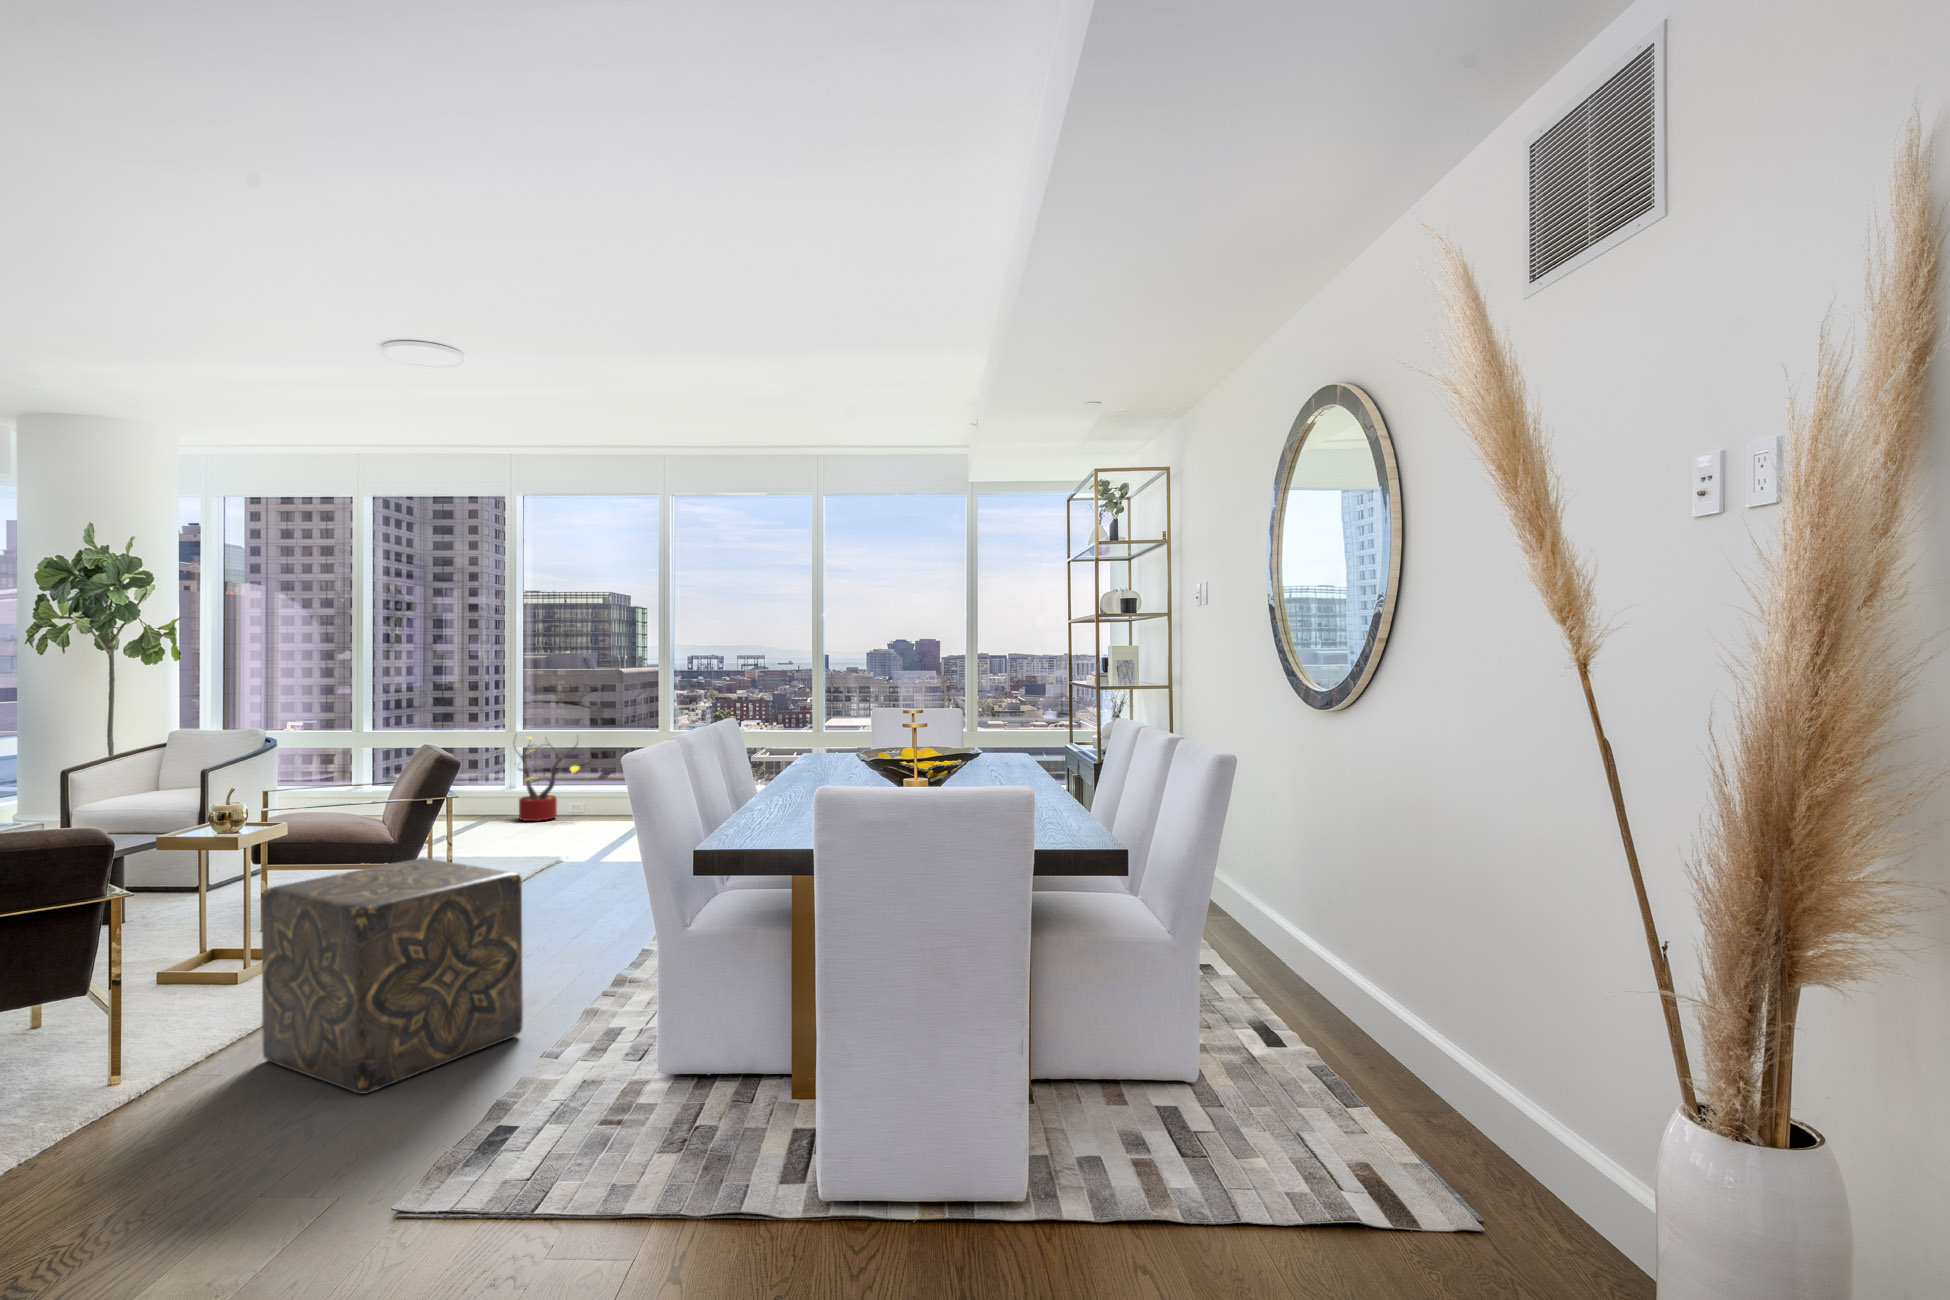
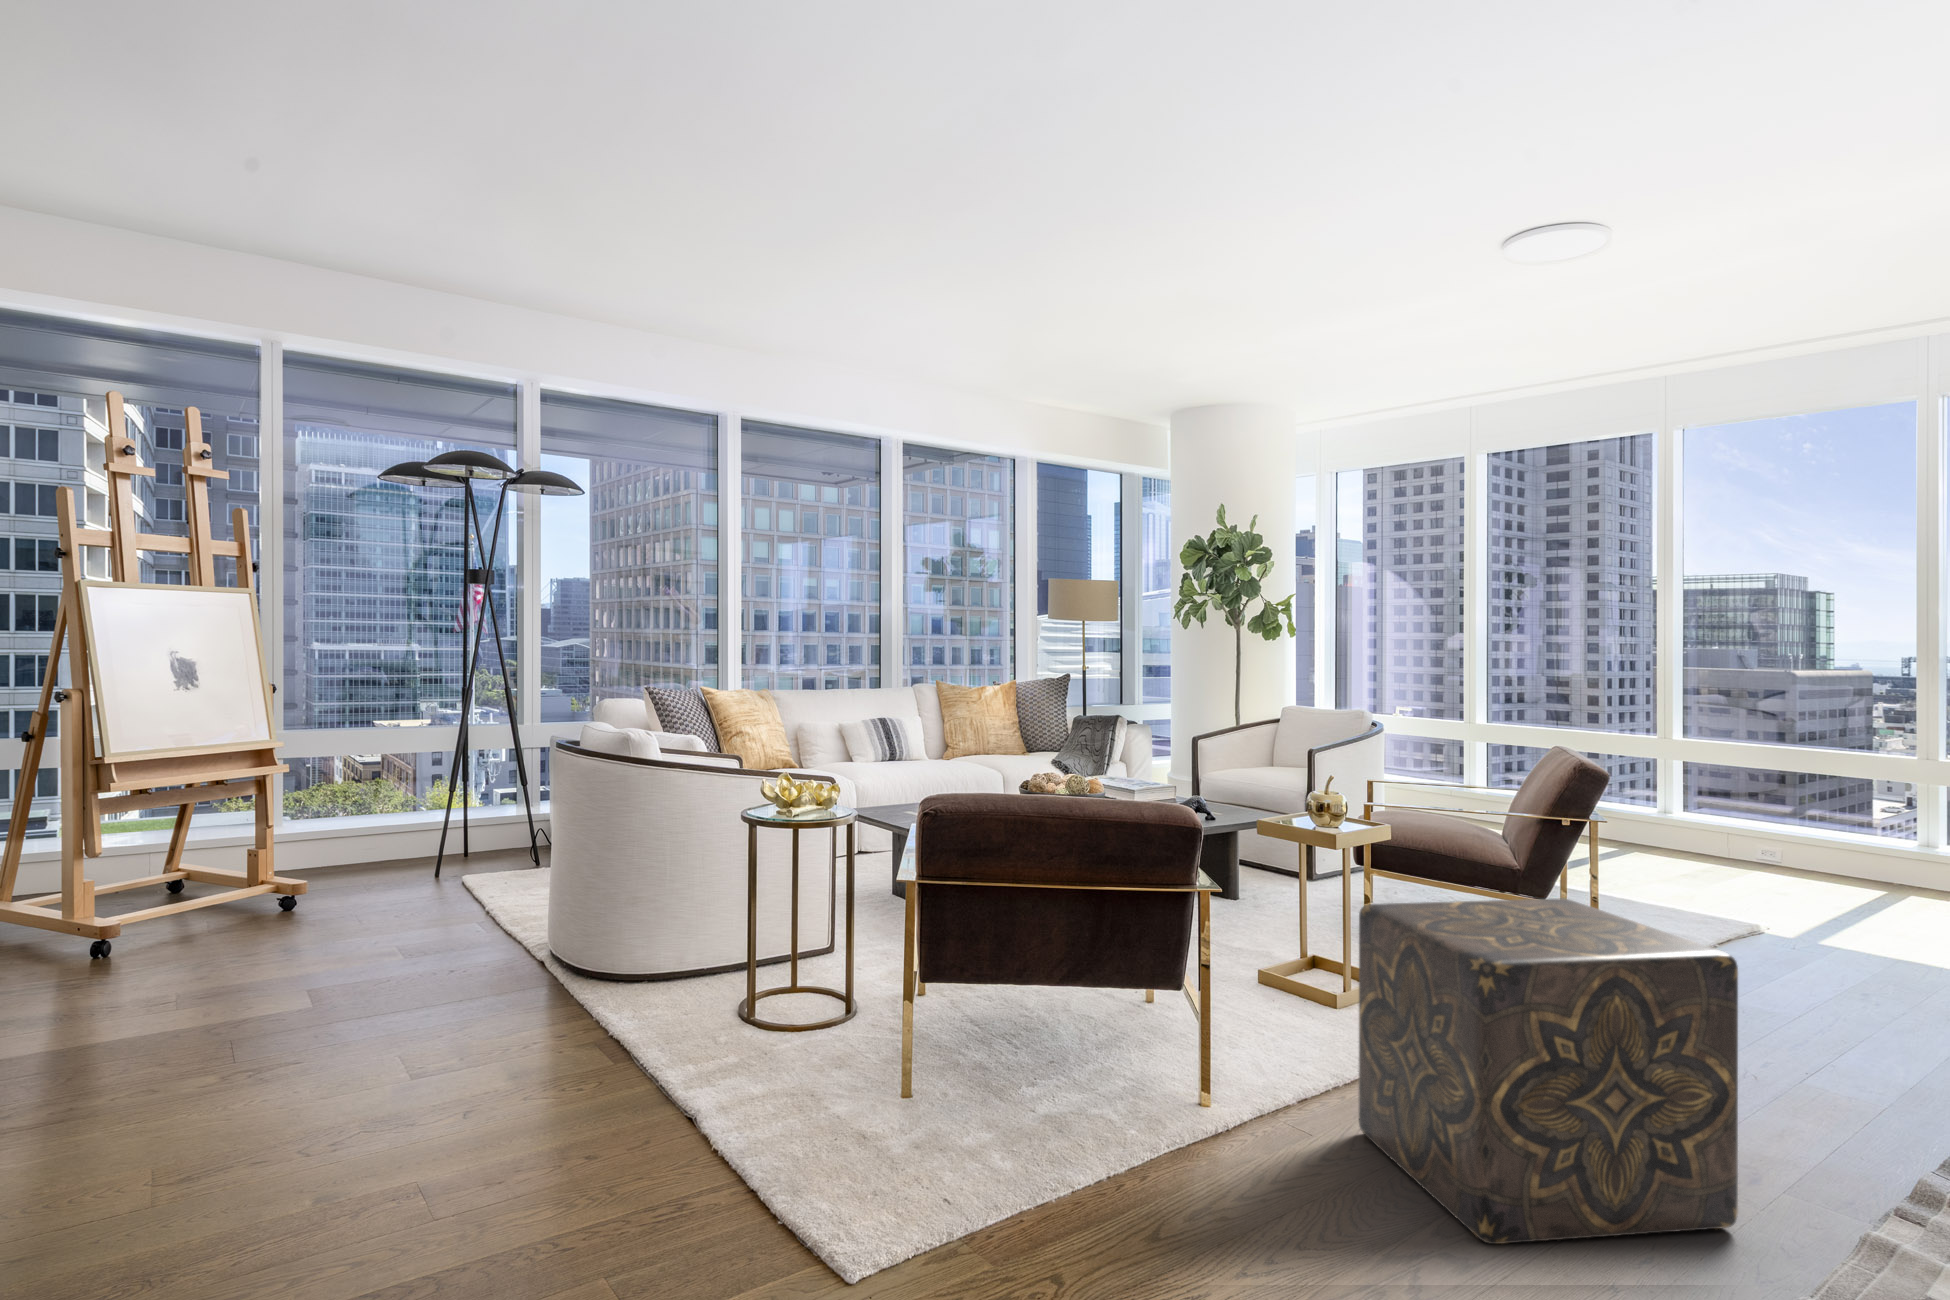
decorative plant: present [517,736,579,821] -> none [1663,741,1768,864]

